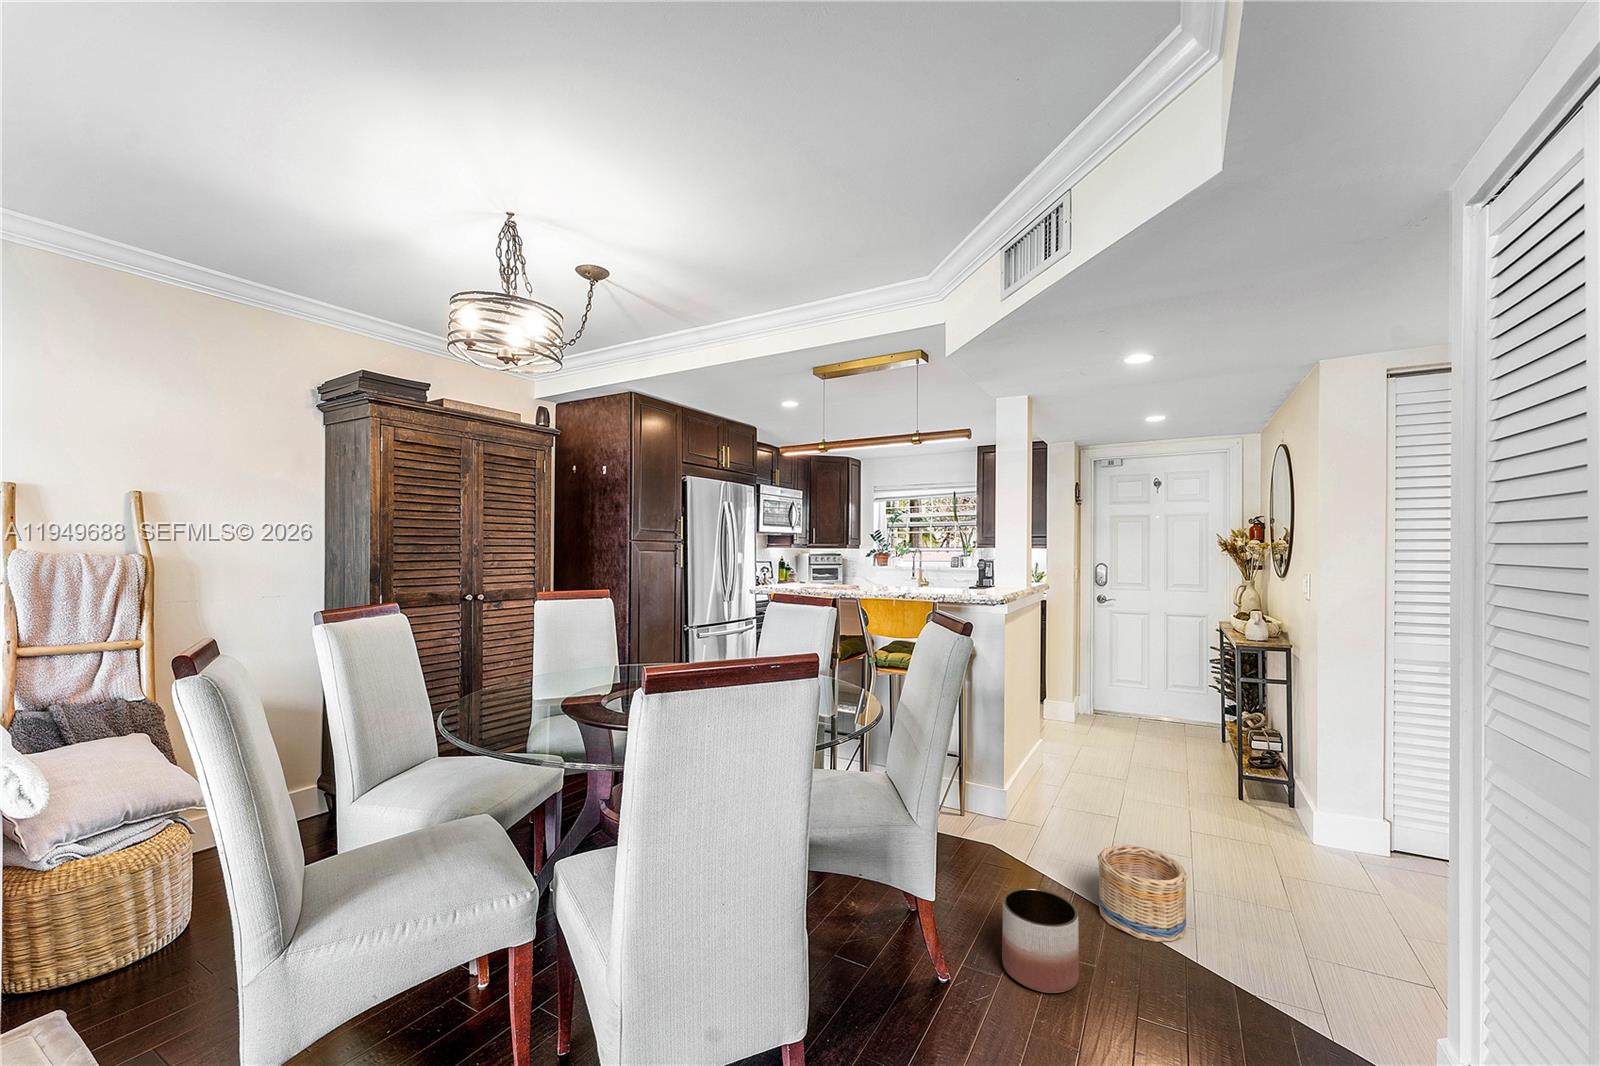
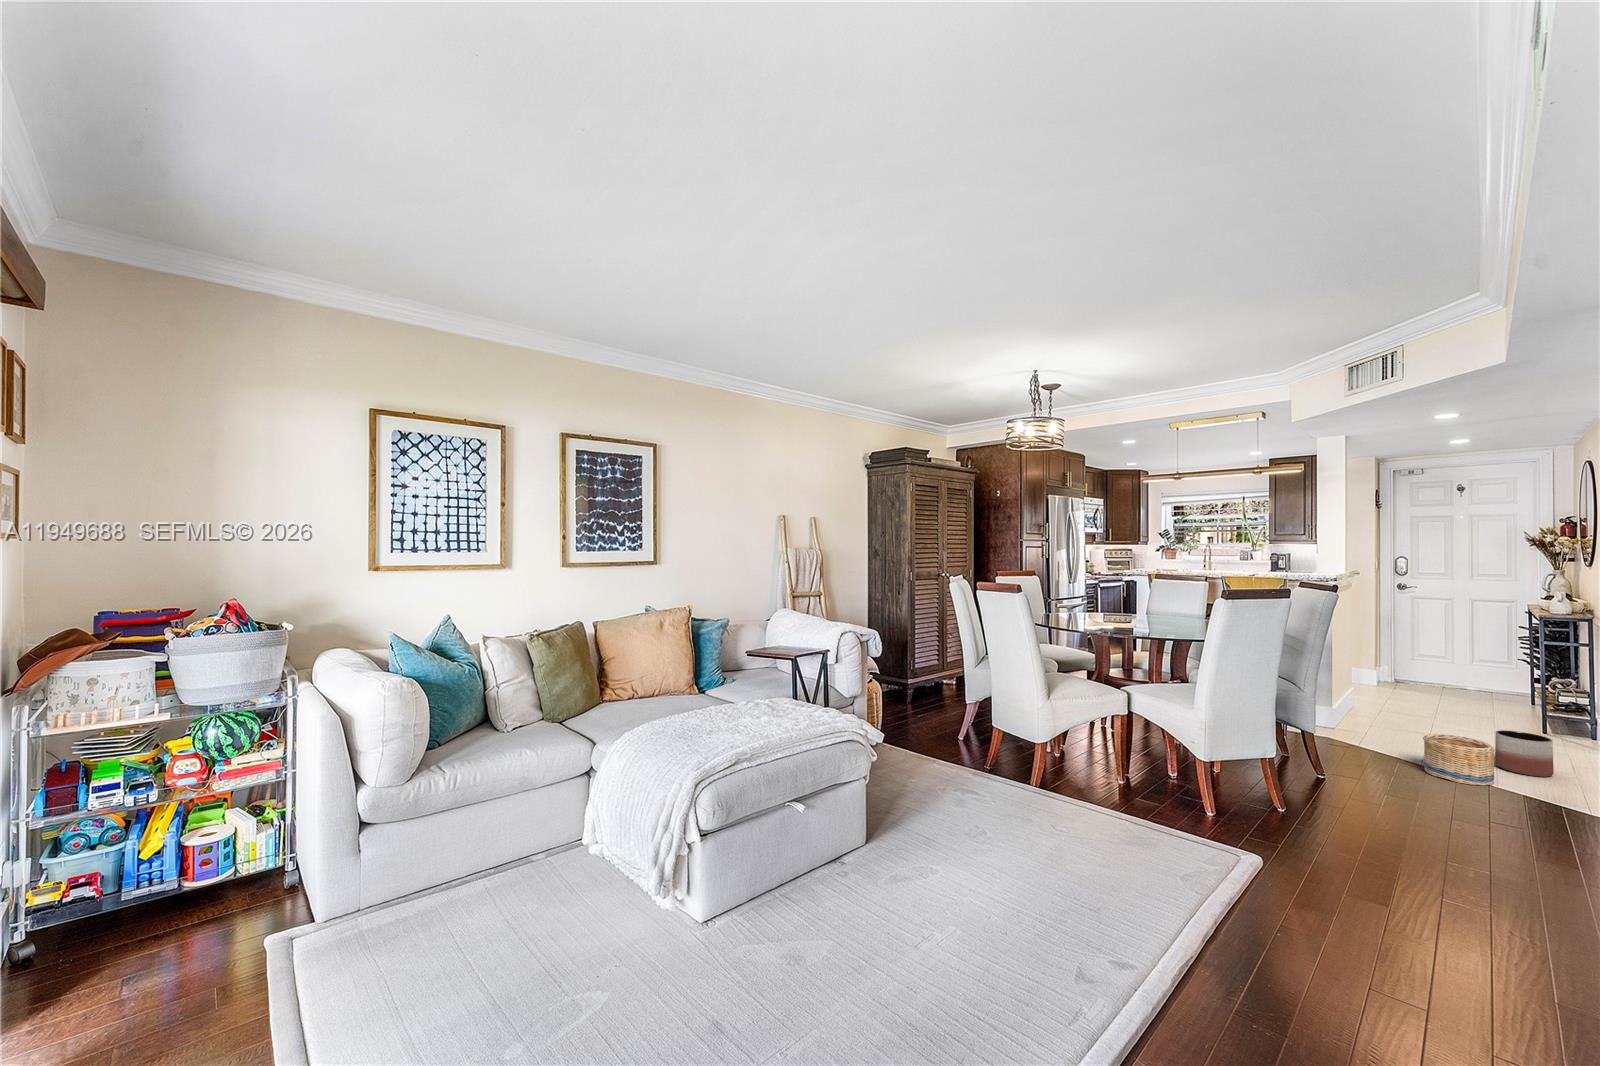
planter: present [1002,888,1079,993] -> present [1495,730,1554,777]

